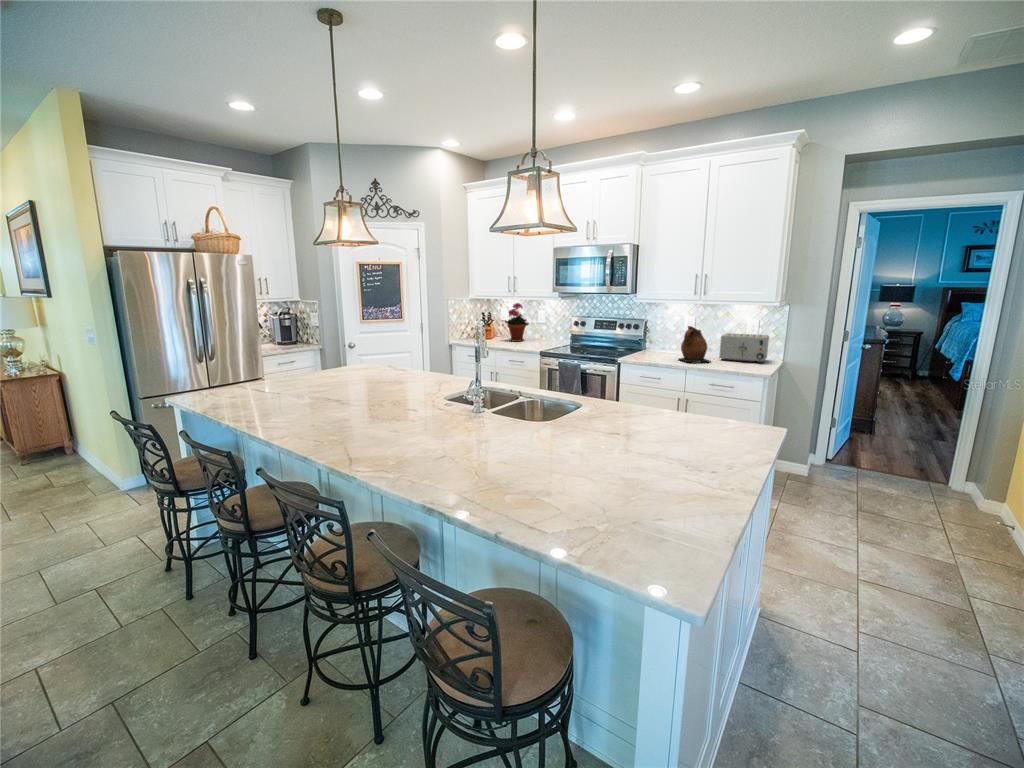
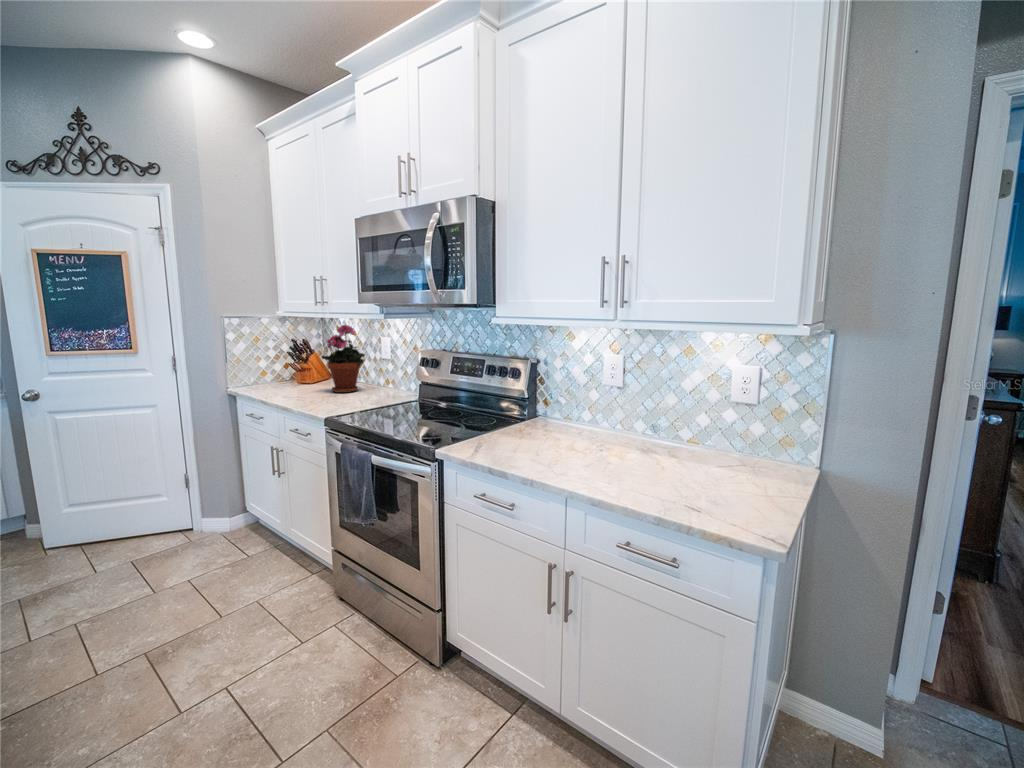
ceramic pitcher: present [679,326,710,362] -> none [557,379,628,470]
toaster: present [719,333,769,363] -> none [656,395,779,477]

